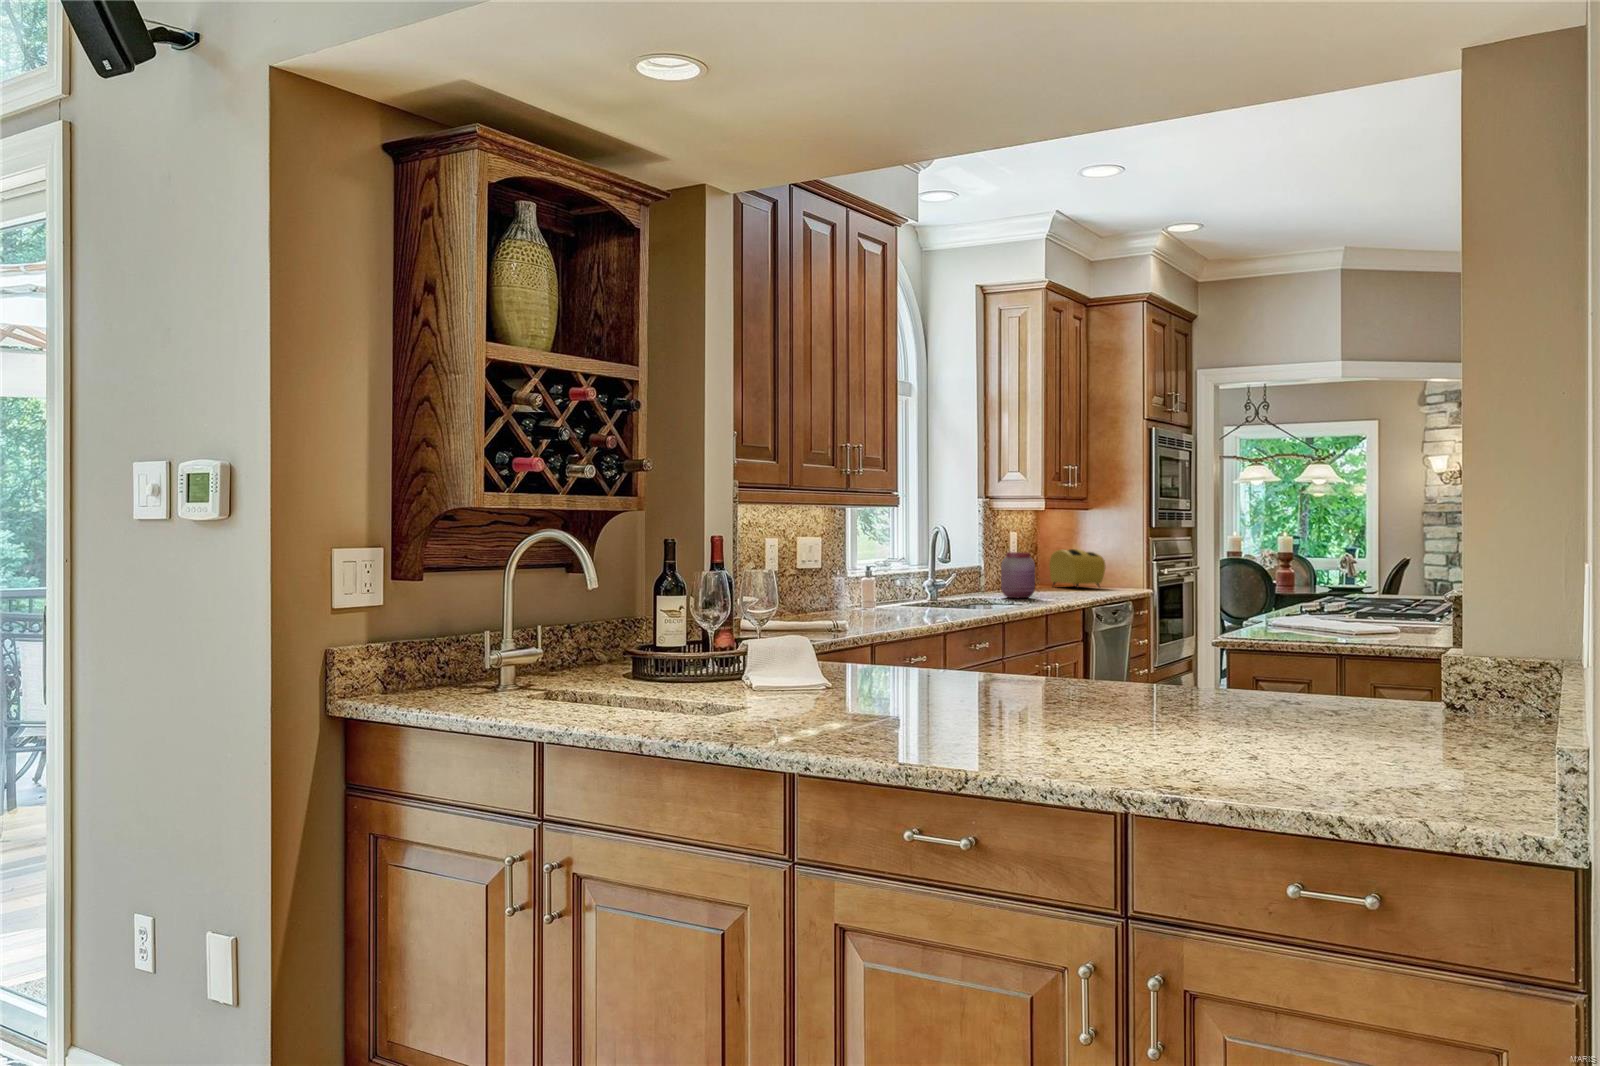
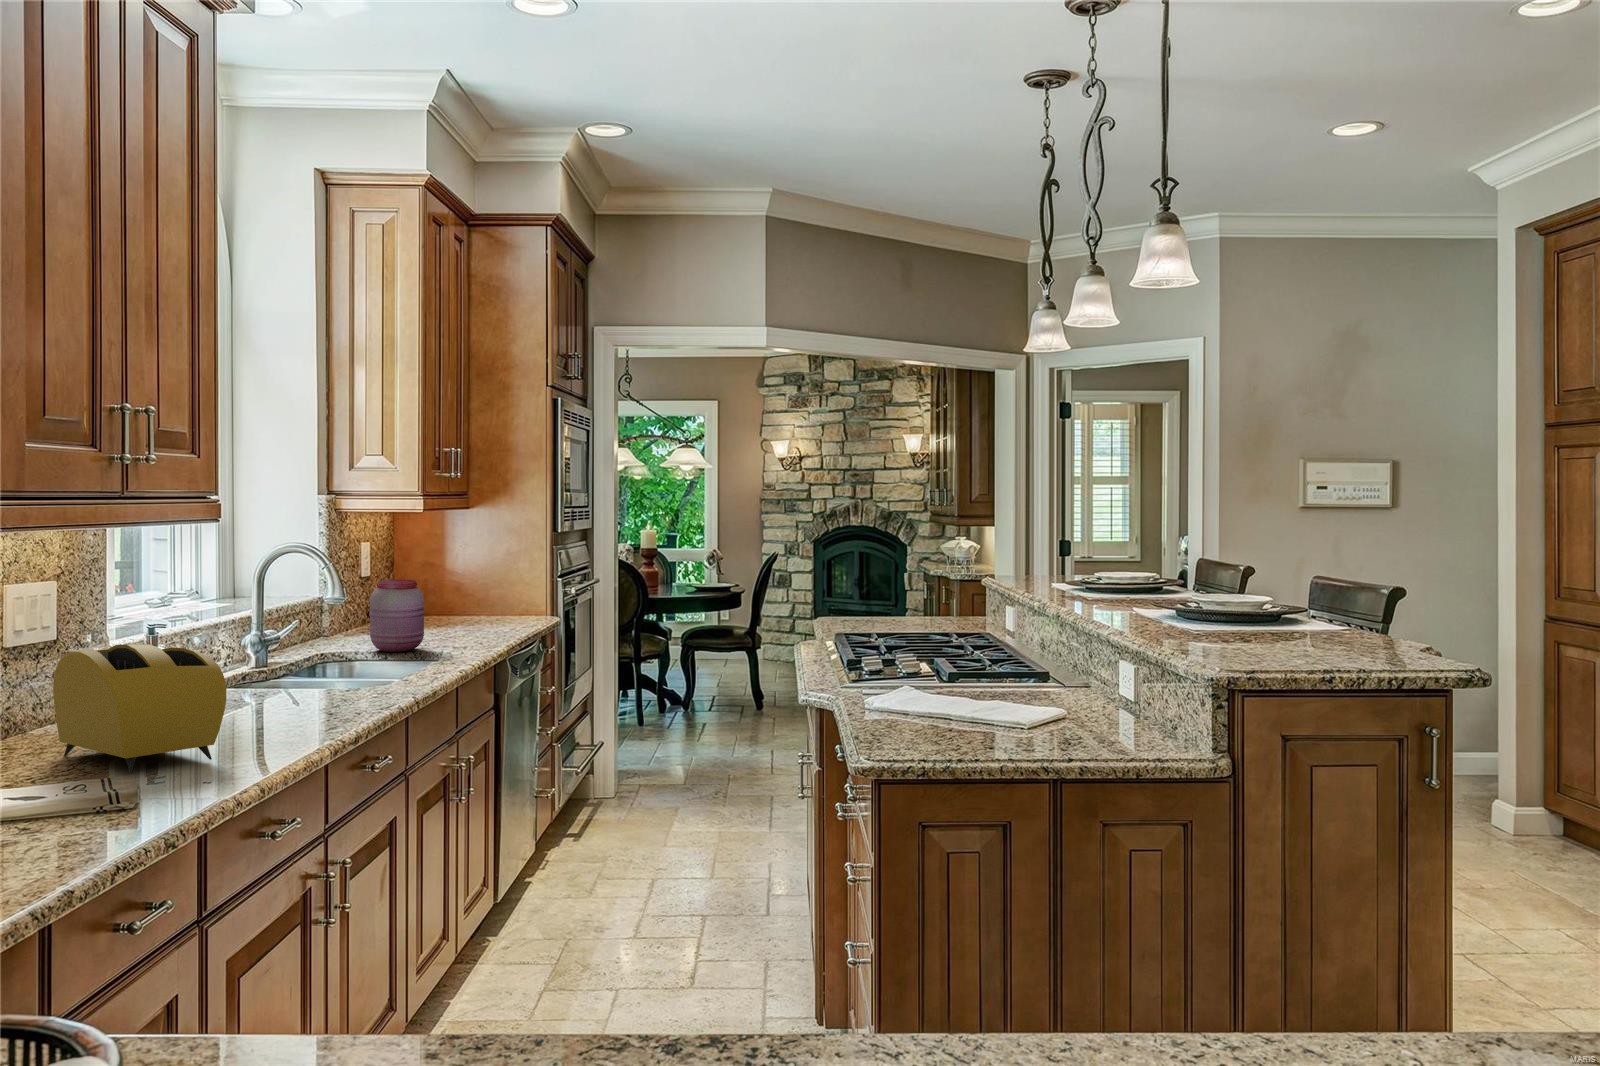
toaster: present [1049,549,1105,587] -> present [53,645,227,773]

